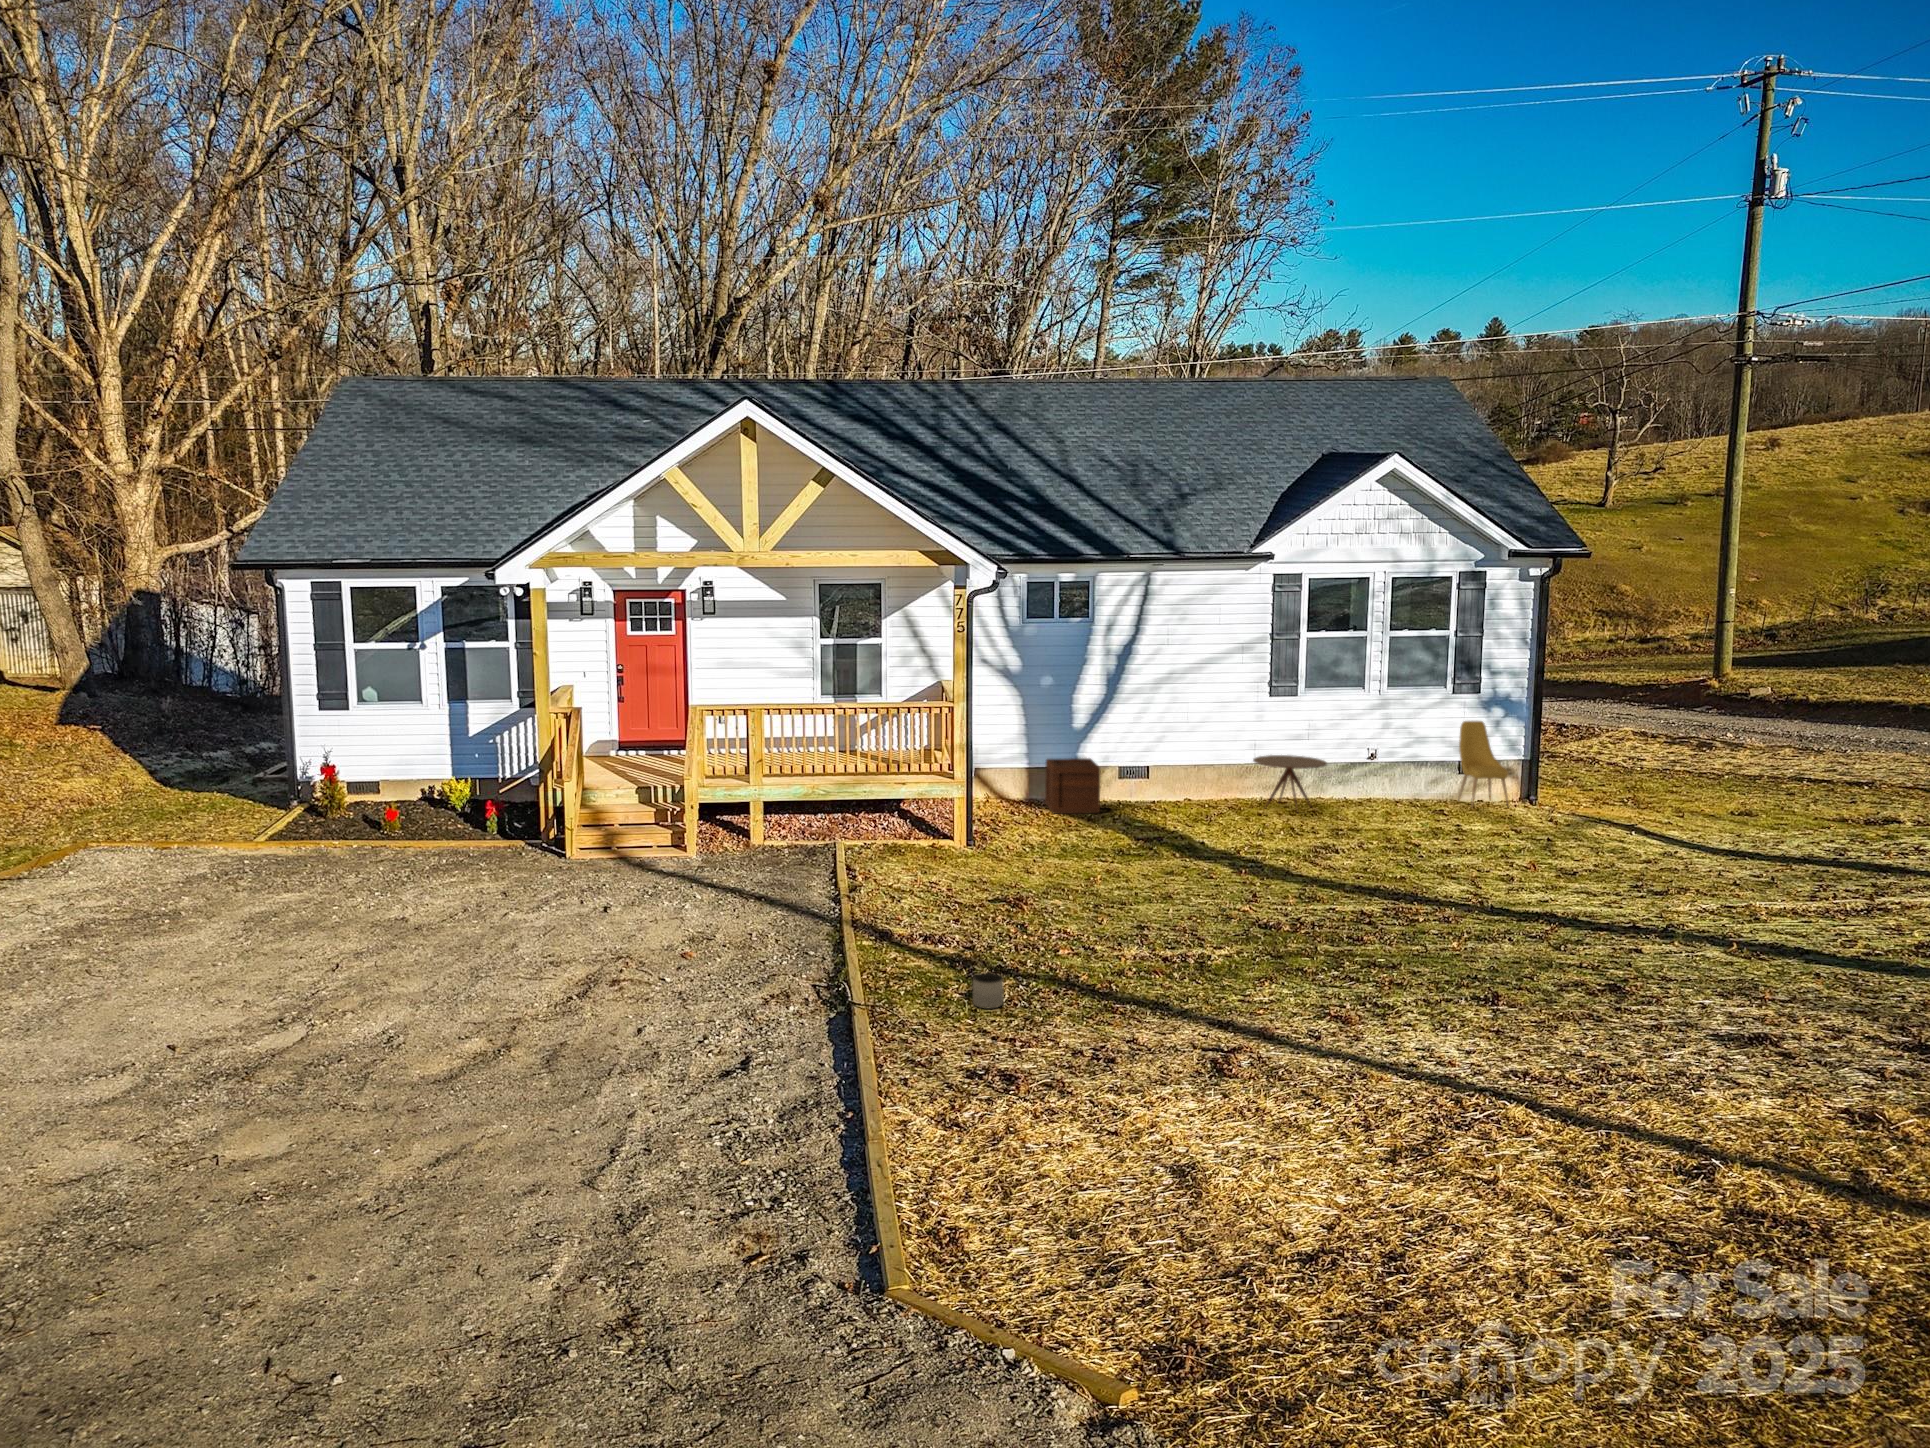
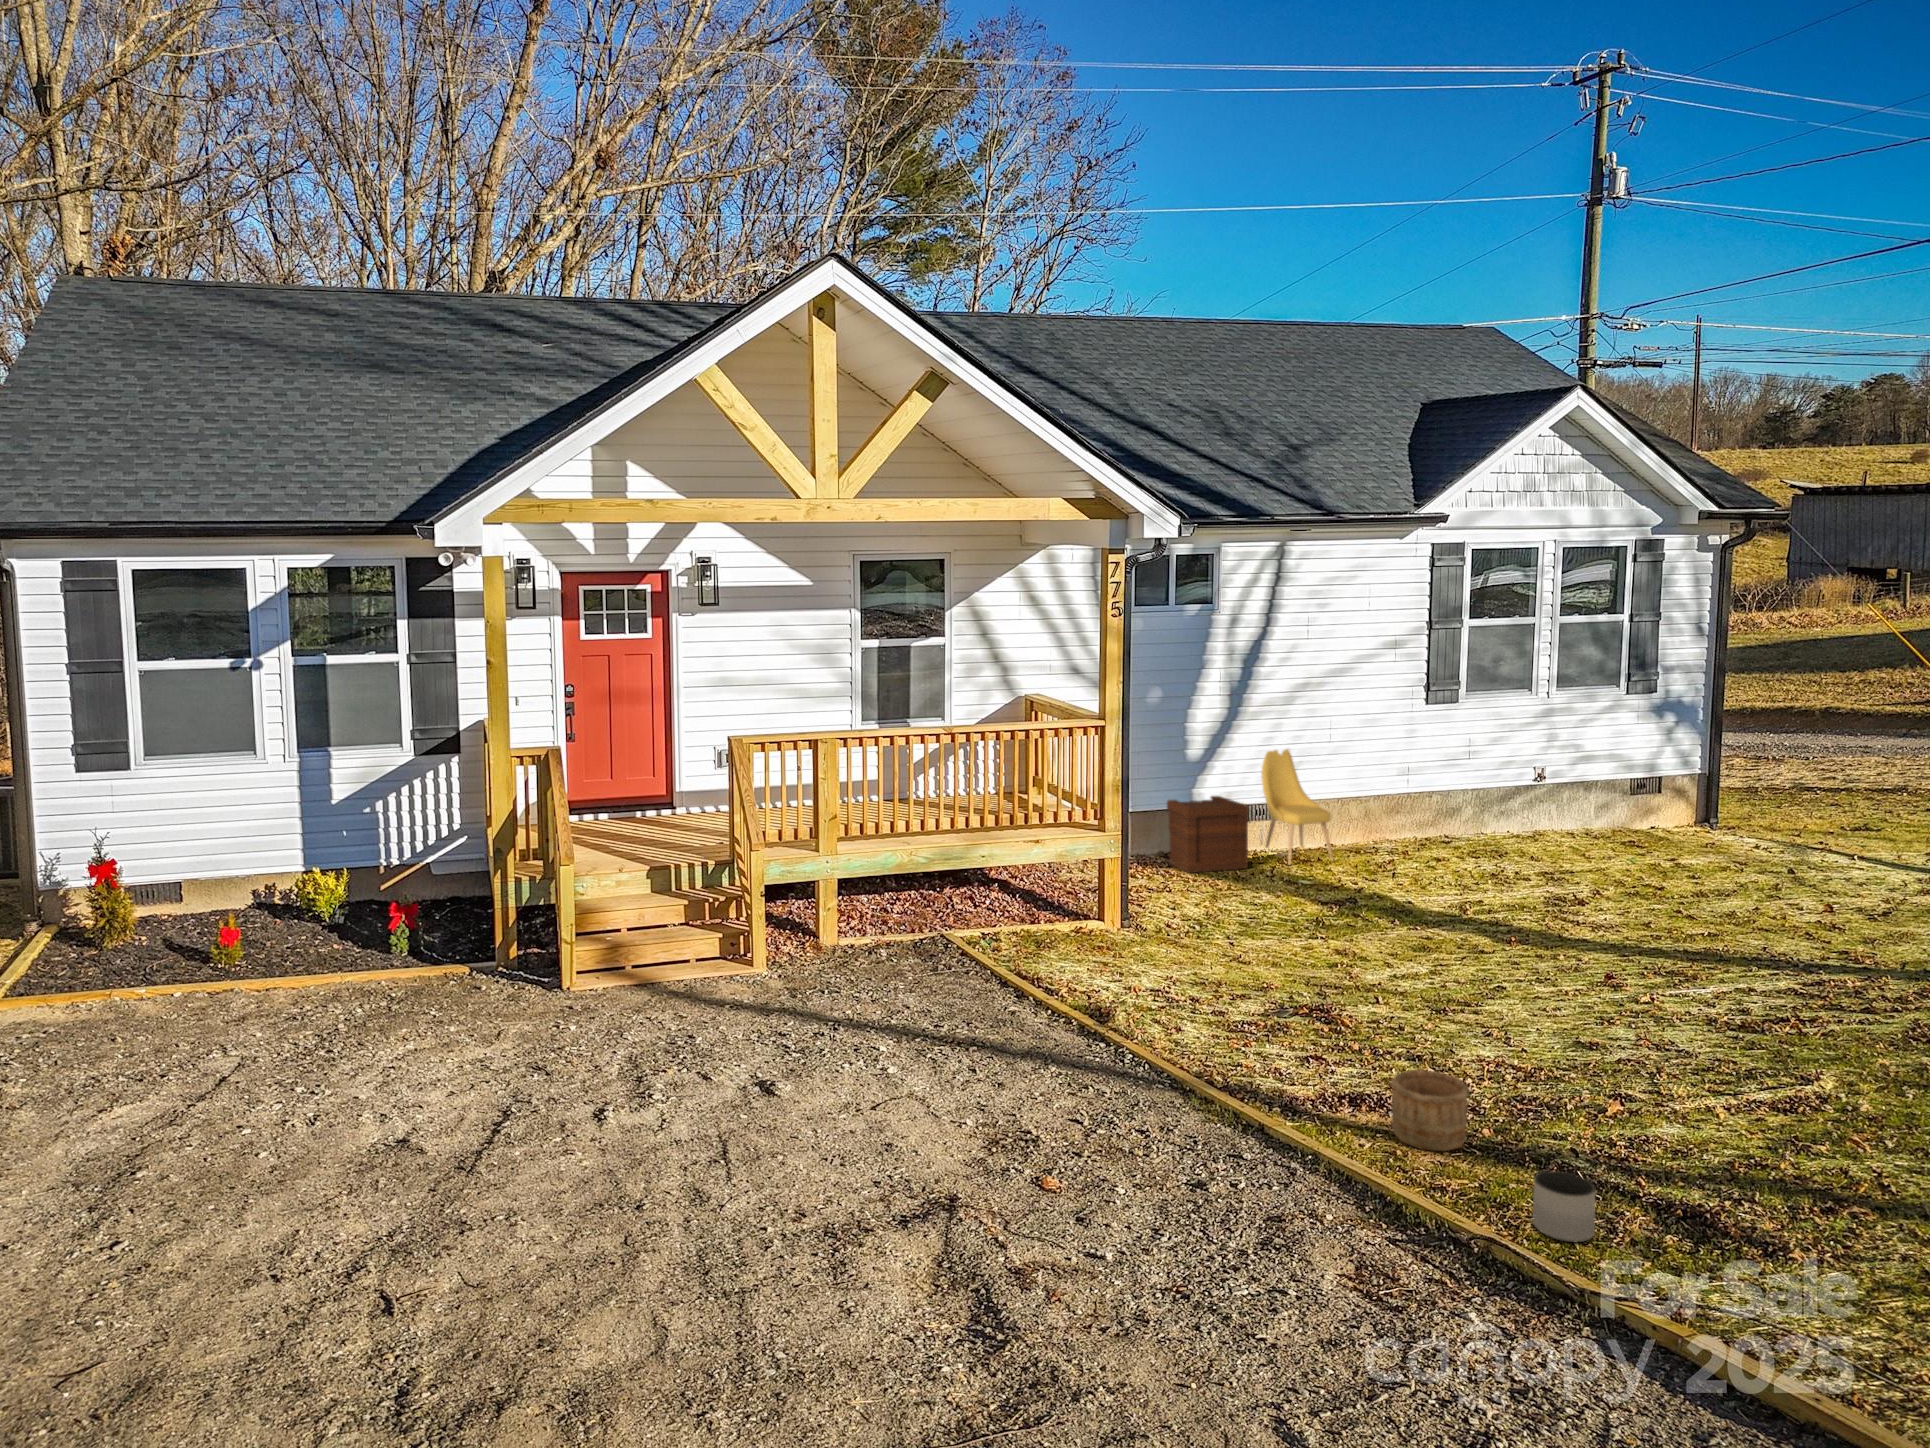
chair: present [1458,721,1509,807] -> present [1261,749,1333,865]
round table: present [1253,755,1327,812] -> none [1415,780,1516,854]
wooden bucket: none [958,923,1002,968] -> present [1390,1070,1469,1151]

